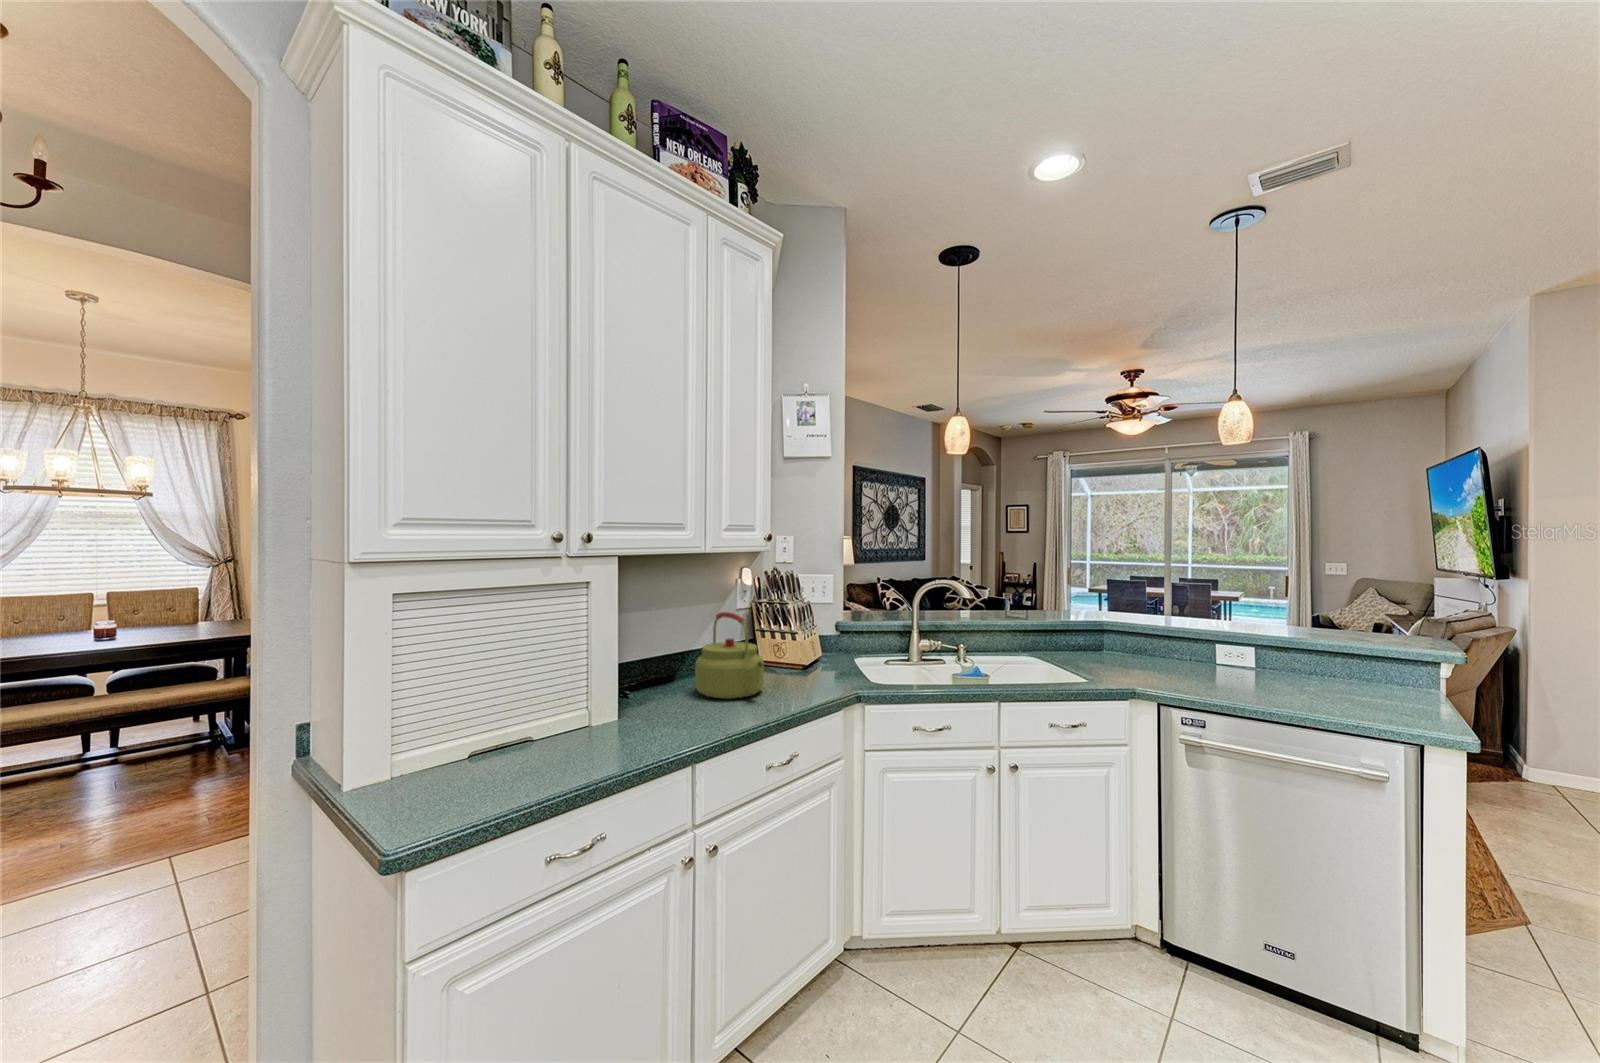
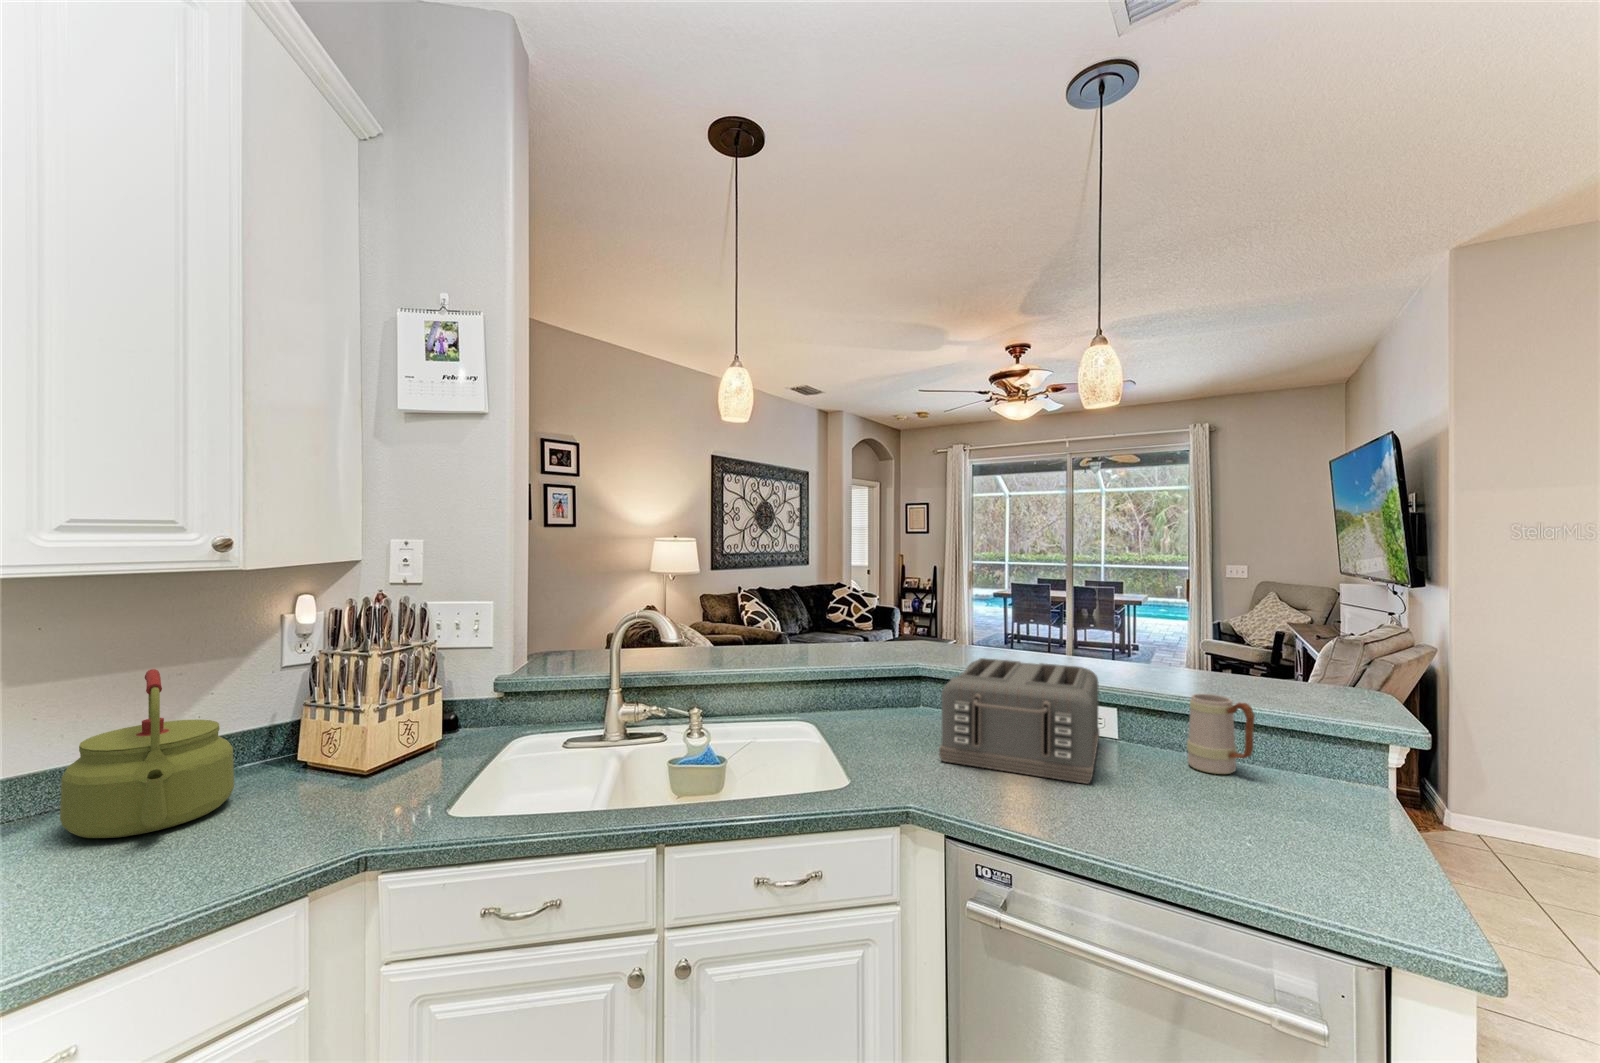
toaster: none [1158,620,1268,693] -> present [939,658,1099,784]
mug: none [1327,642,1376,691] -> present [1187,694,1255,774]

